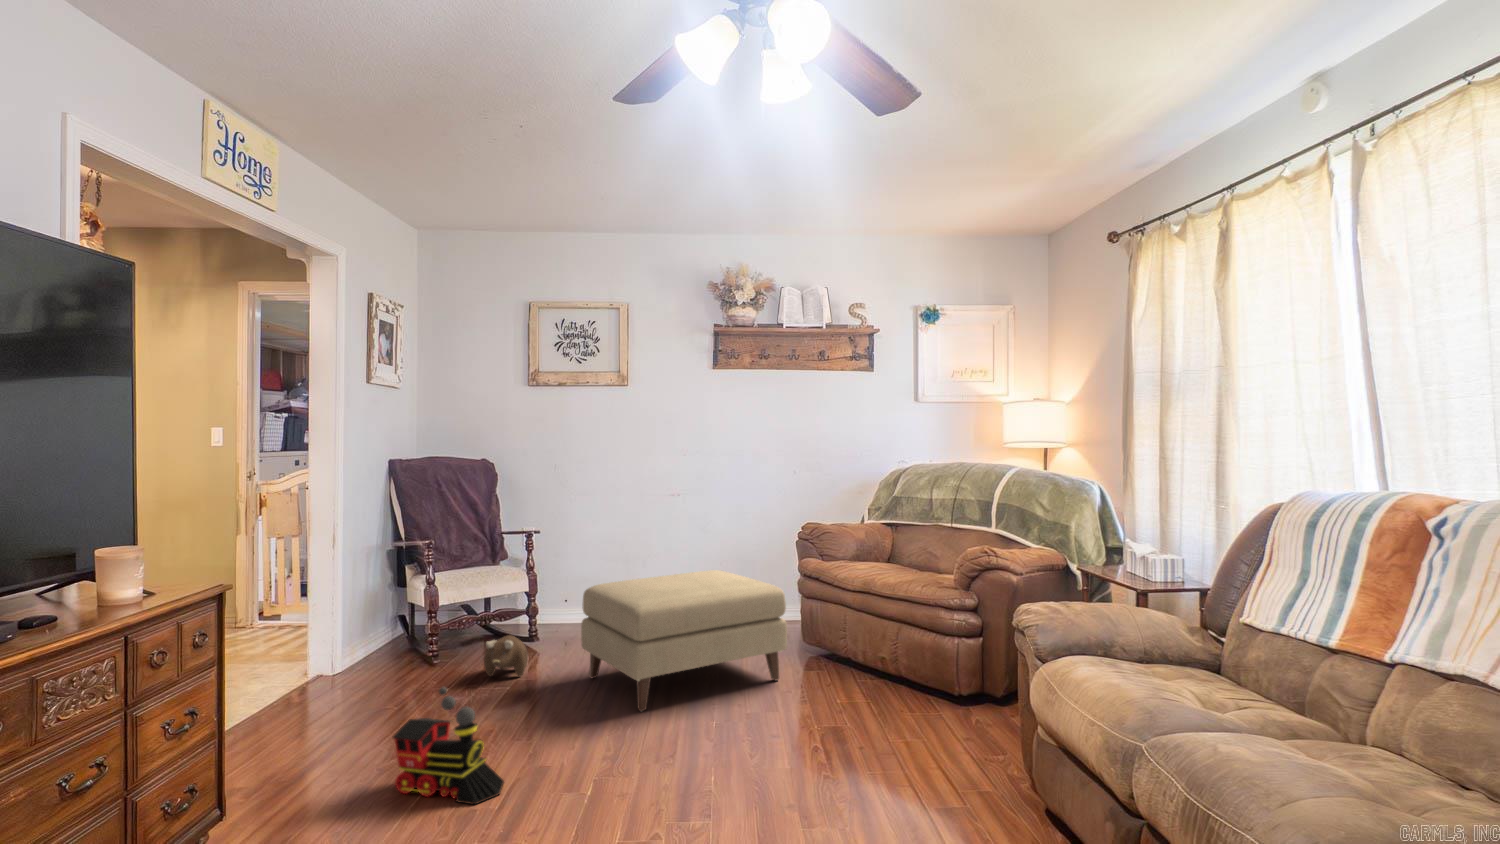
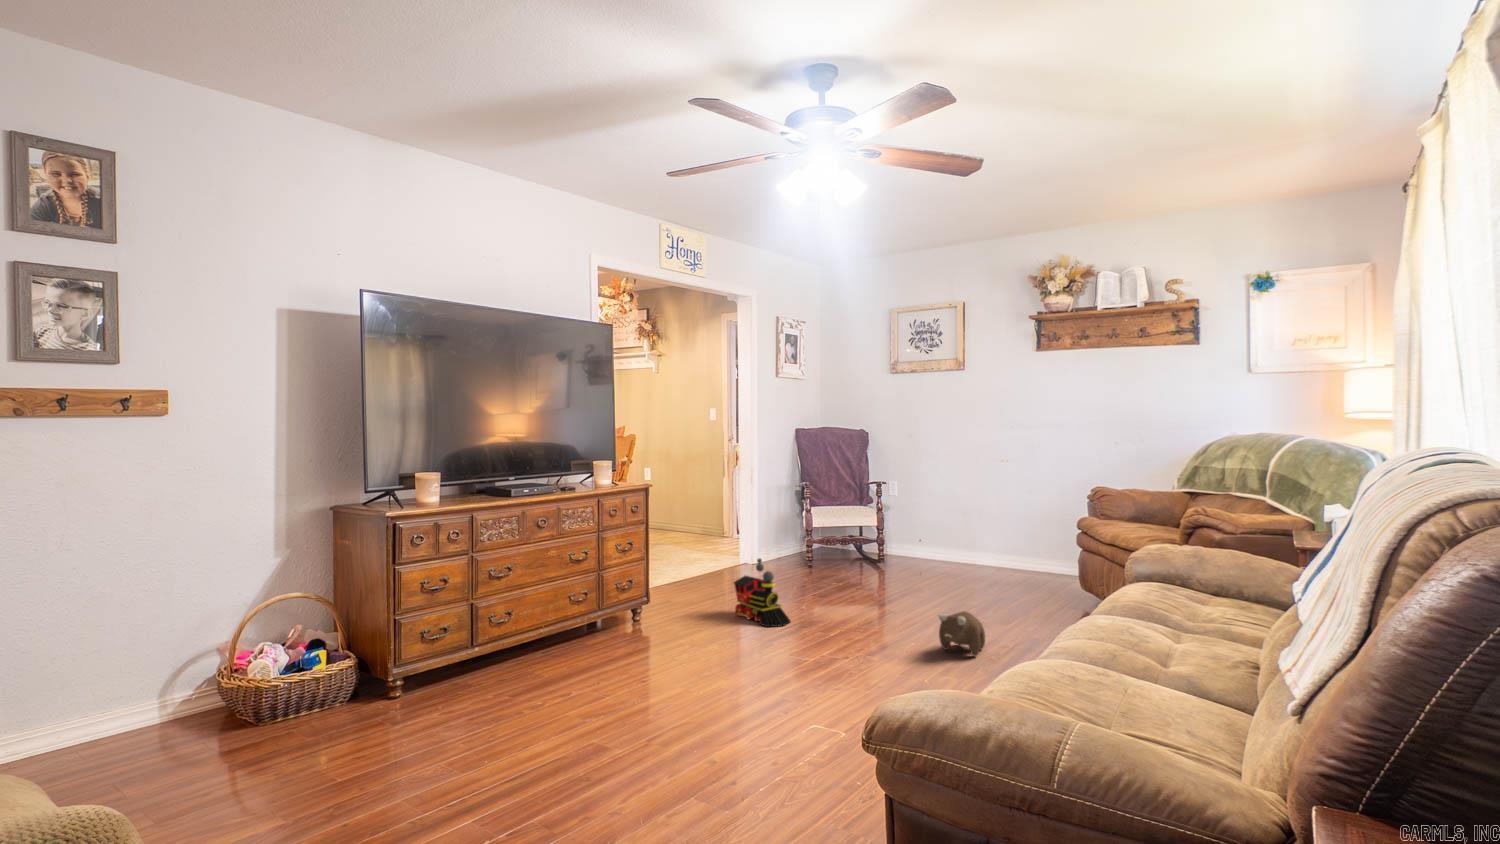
ottoman: present [581,570,787,711] -> none [890,518,1043,609]
plush toy: present [484,635,528,676] -> present [939,611,985,656]

